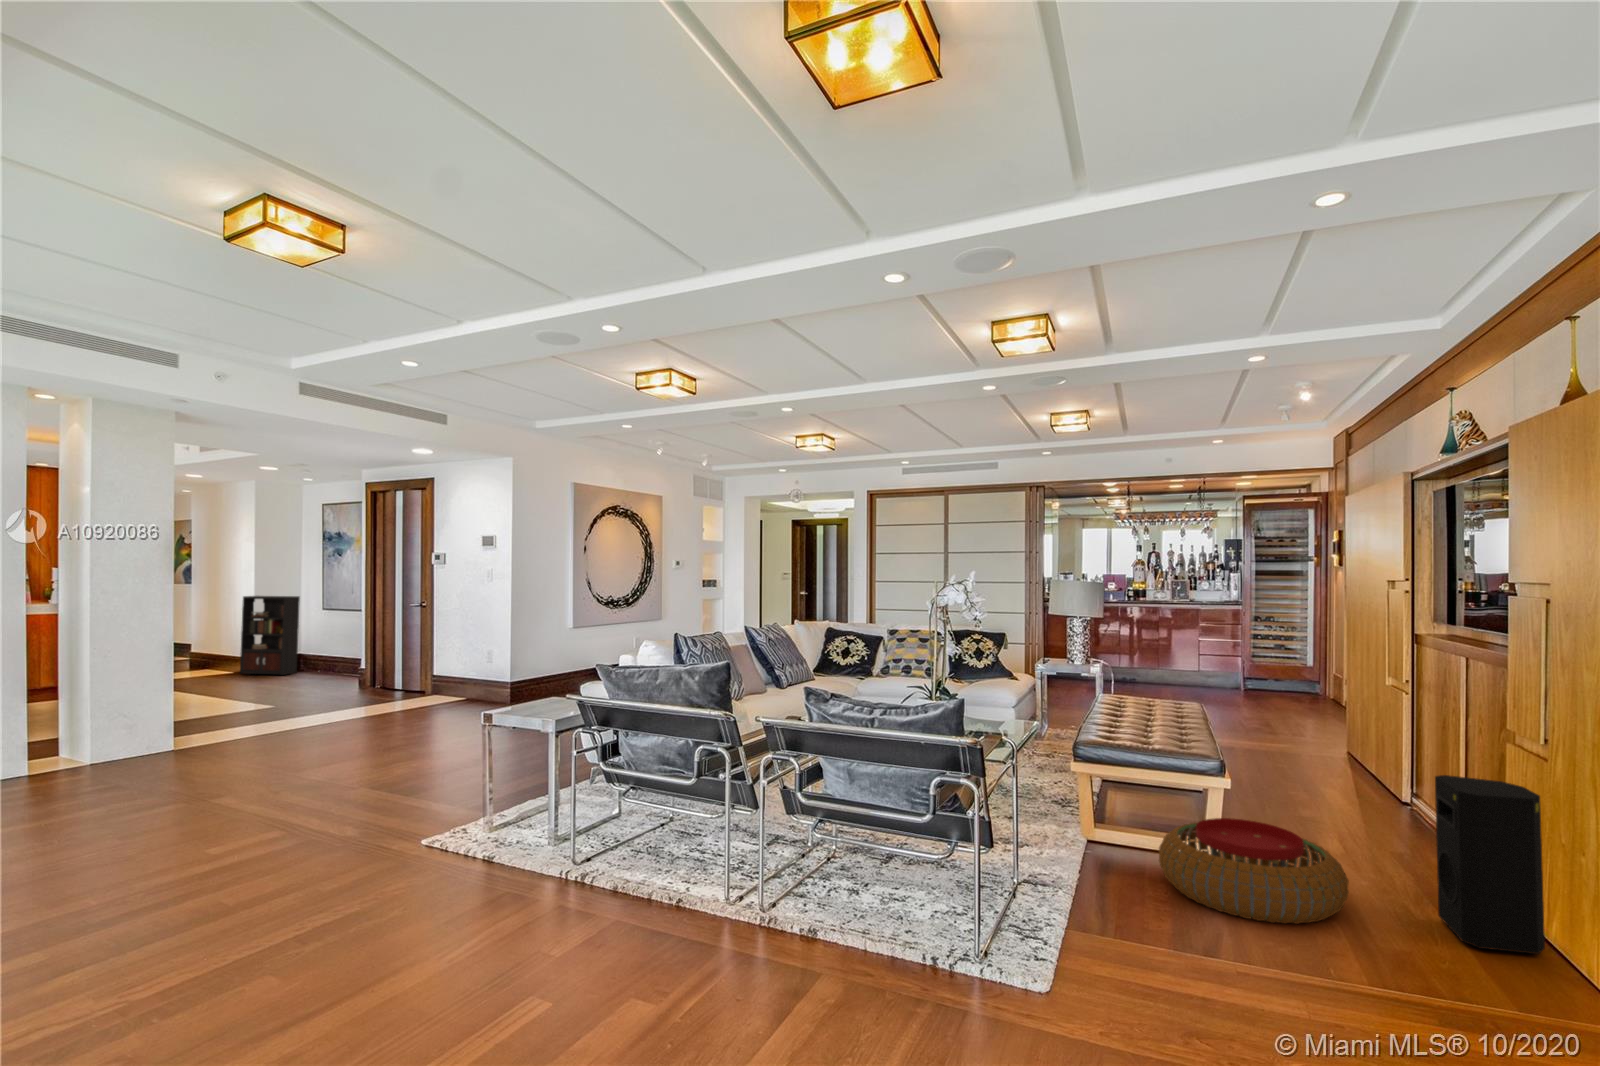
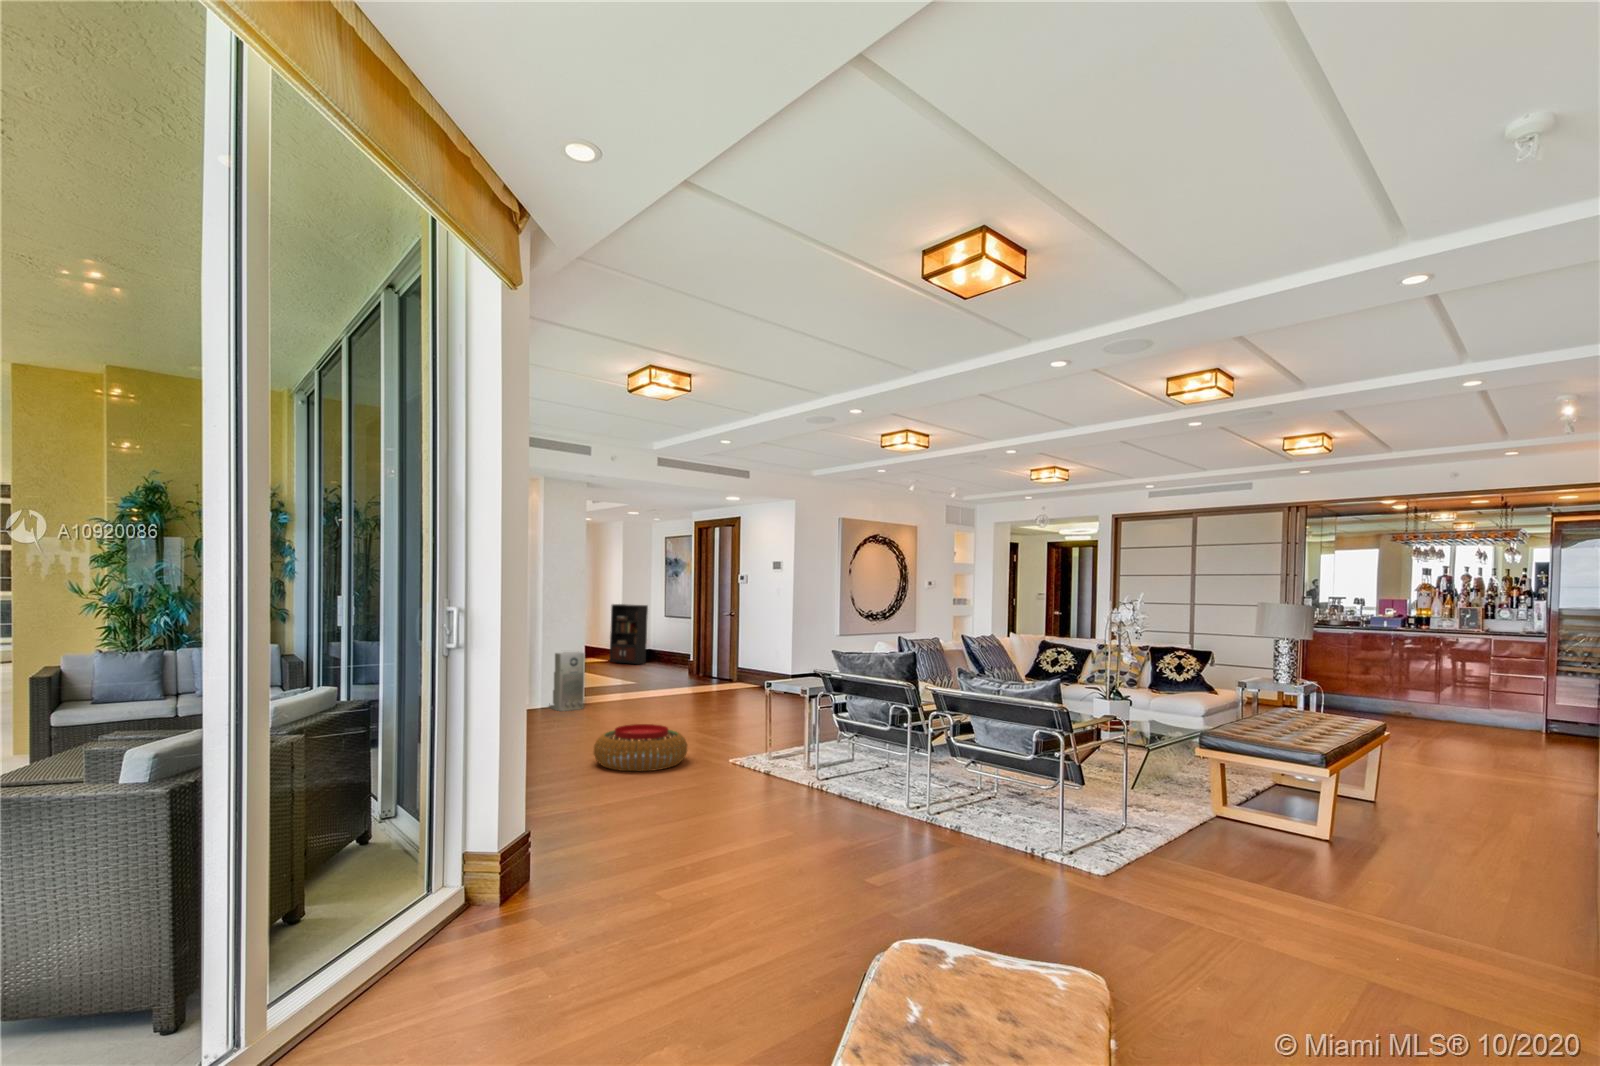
air purifier: none [116,672,182,768] -> present [550,652,585,711]
speaker: present [1435,775,1545,954] -> none [1488,767,1573,915]
pouf: present [1159,818,1349,924] -> present [594,724,687,771]

